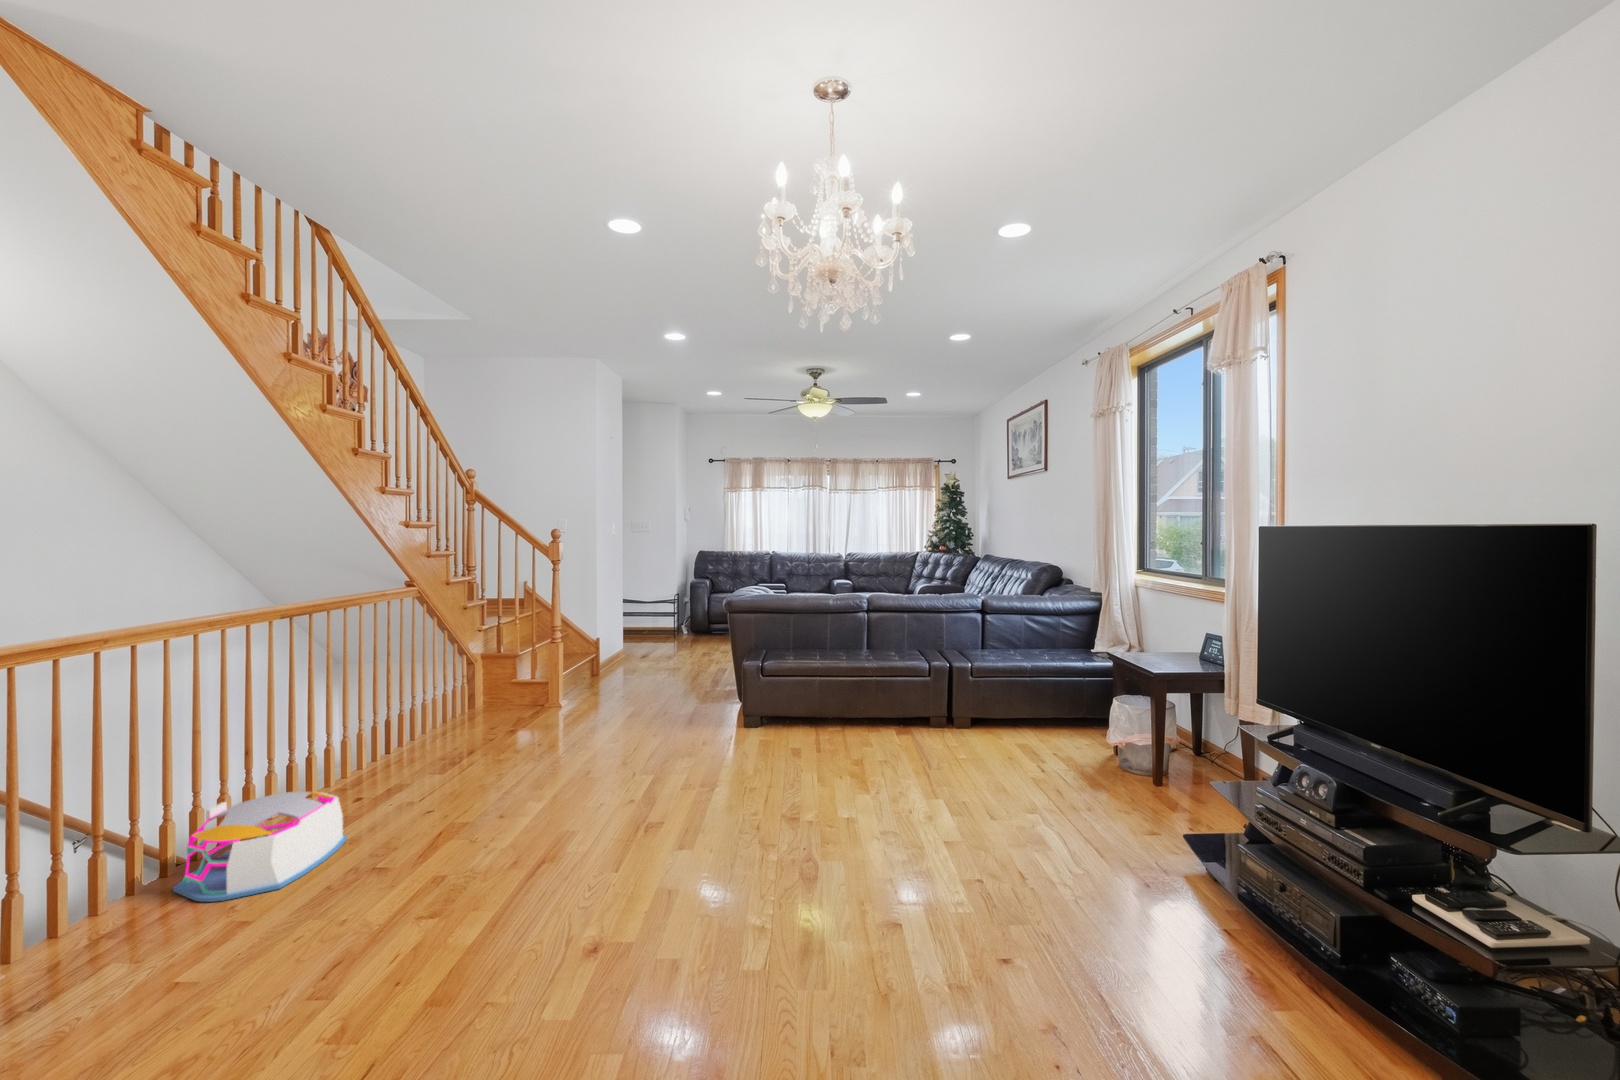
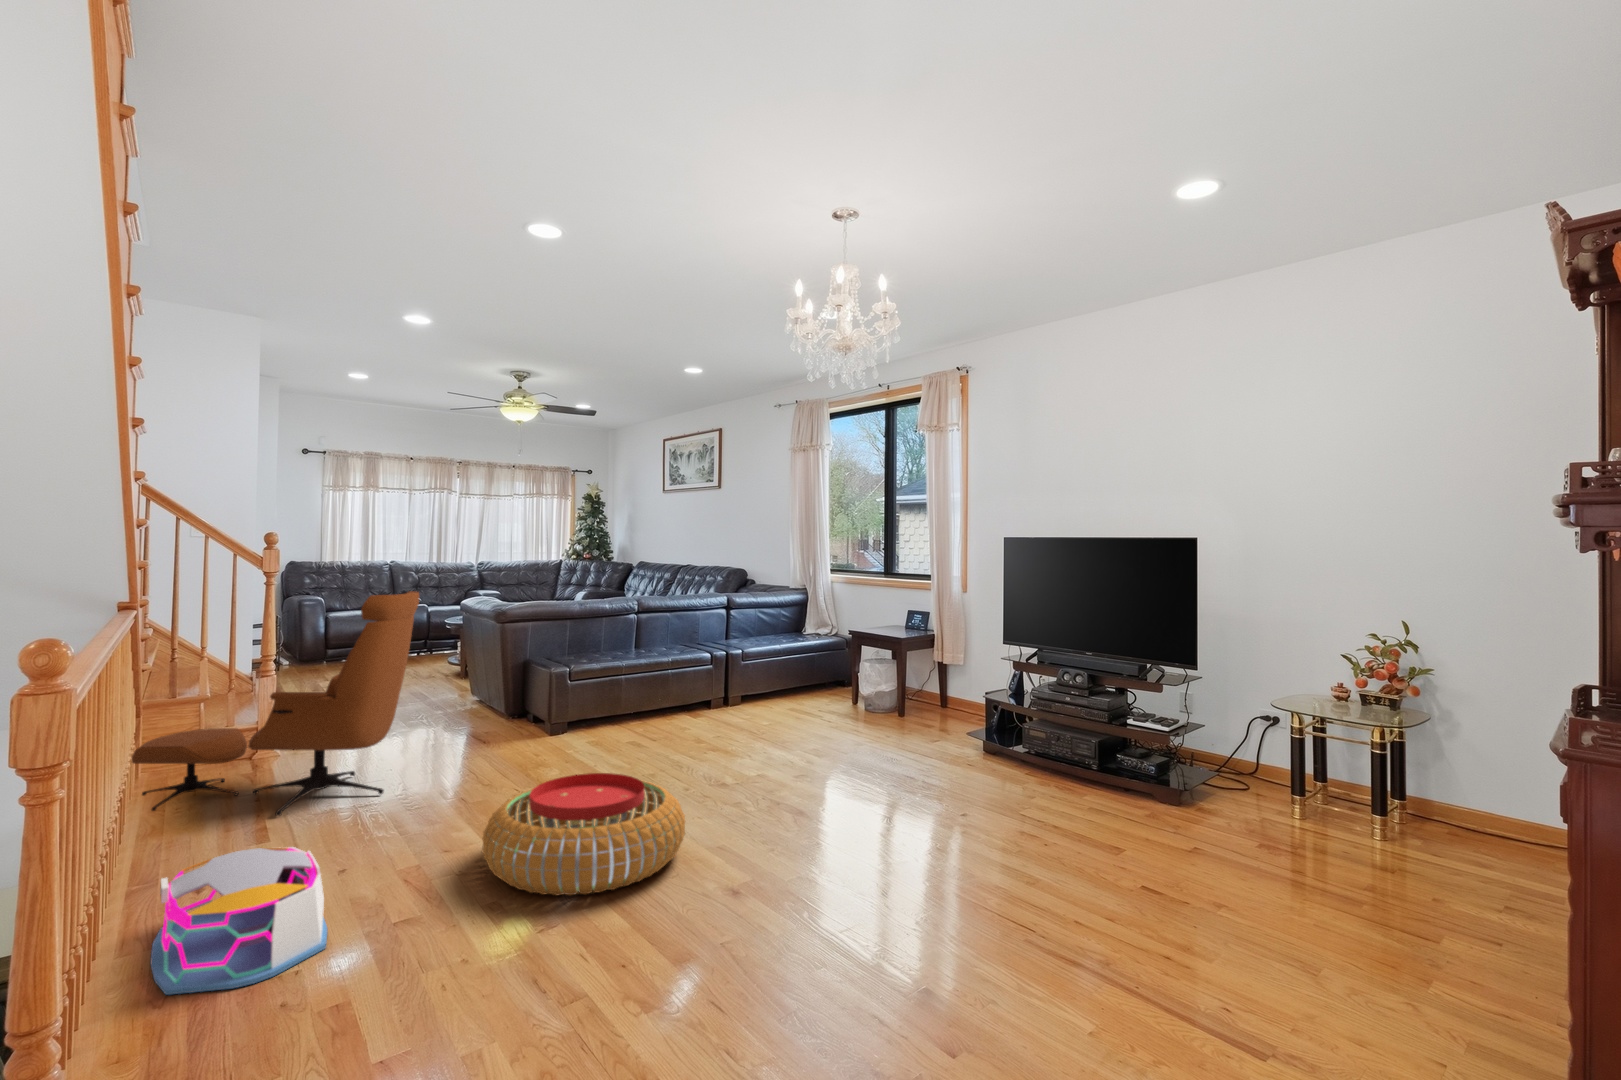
lounge chair: none [414,586,572,765] -> present [132,591,419,816]
pouf: none [428,781,640,912] -> present [482,773,685,895]

